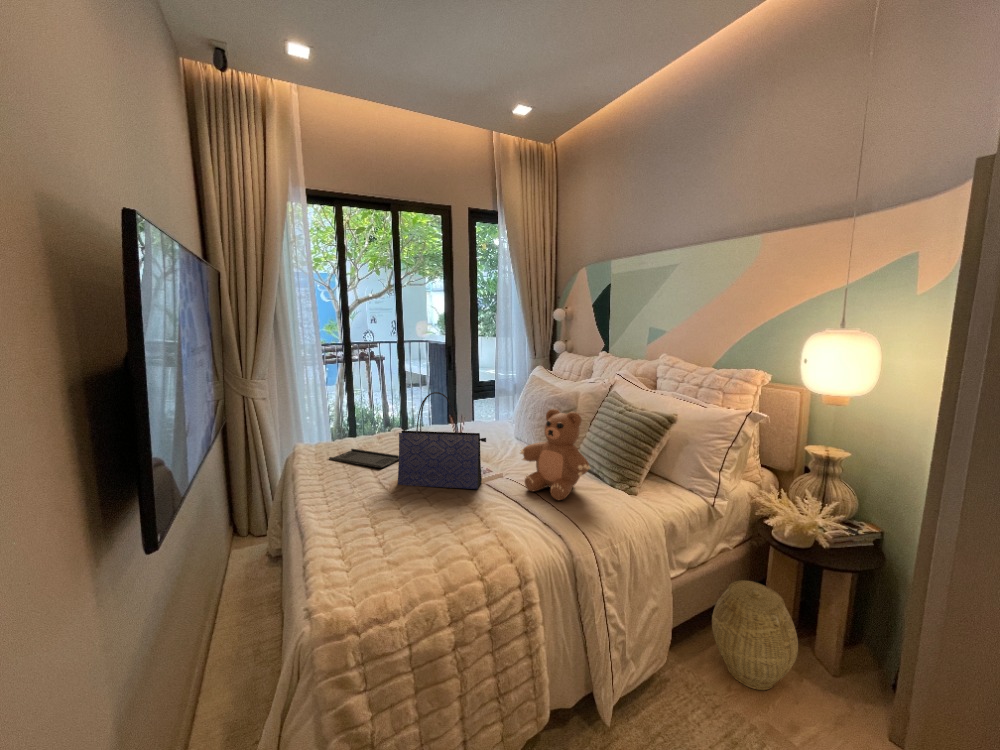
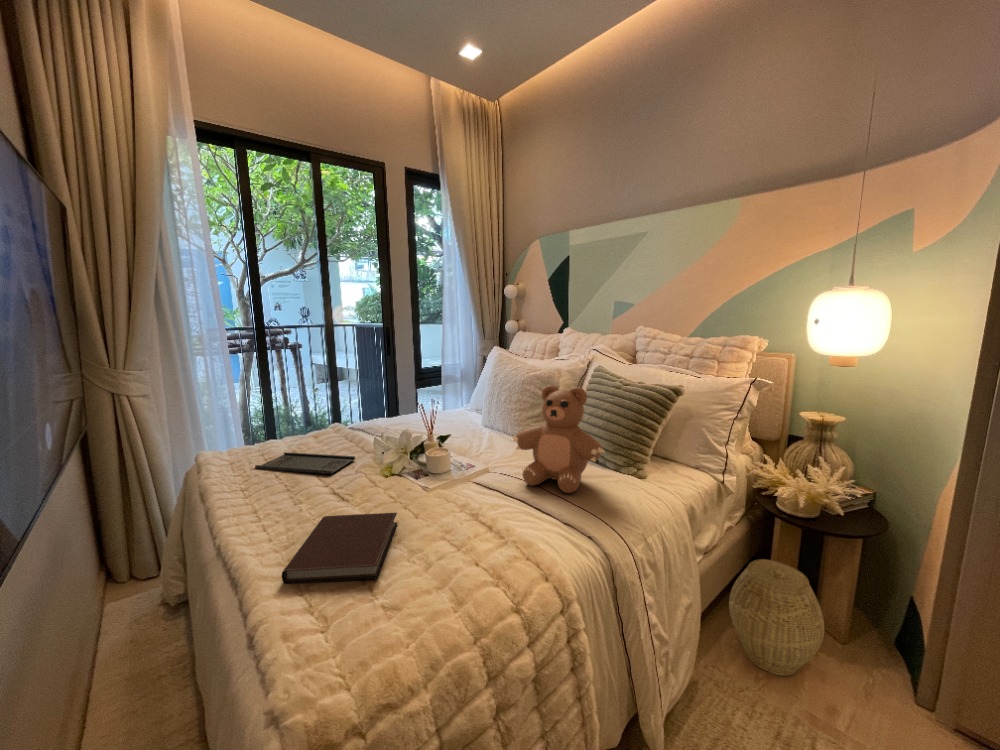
tote bag: present [398,392,486,489] -> none [359,370,474,493]
notebook: none [329,498,417,544] -> present [282,513,397,583]

